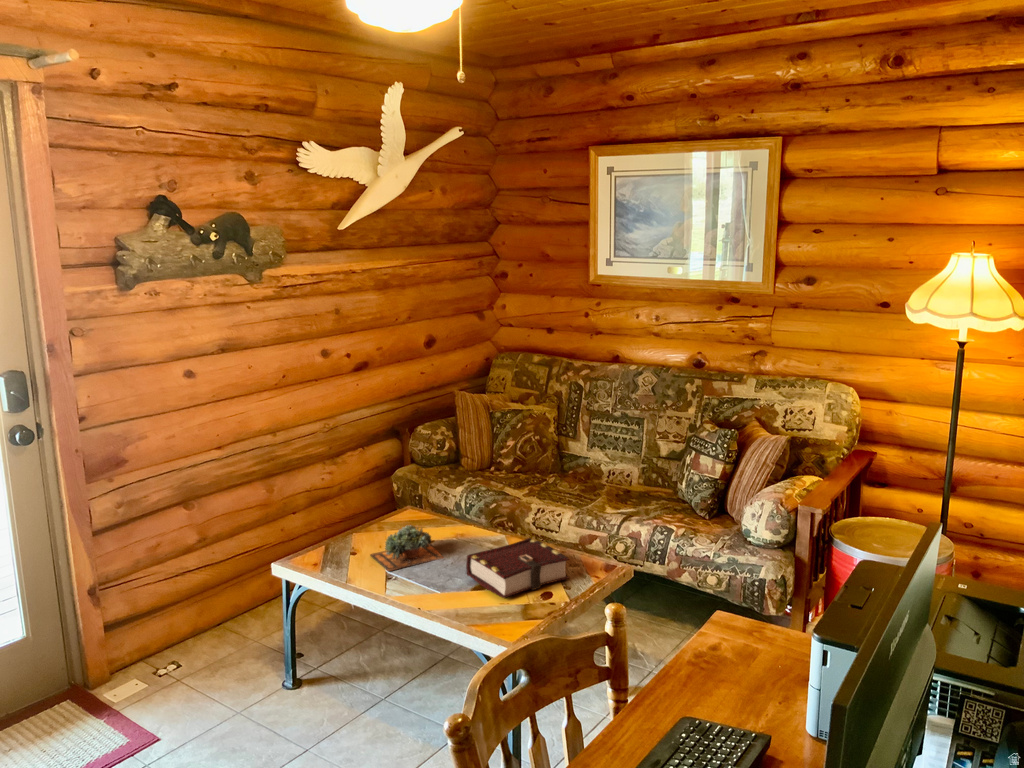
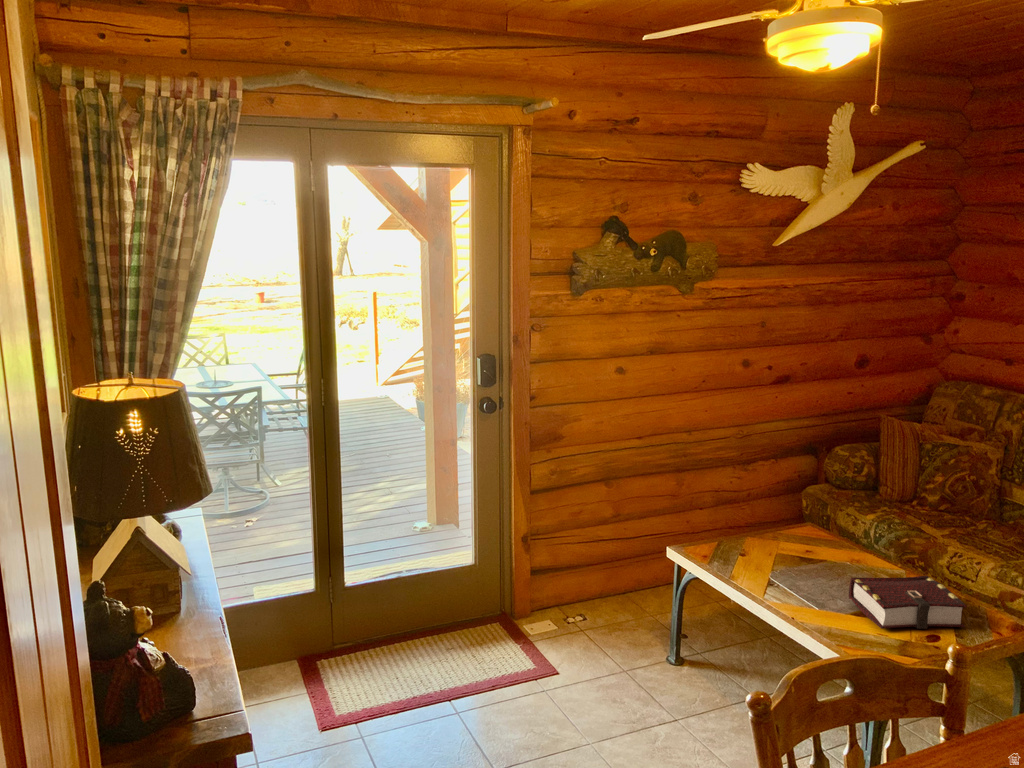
succulent plant: present [370,525,443,571] -> none [757,537,830,577]

